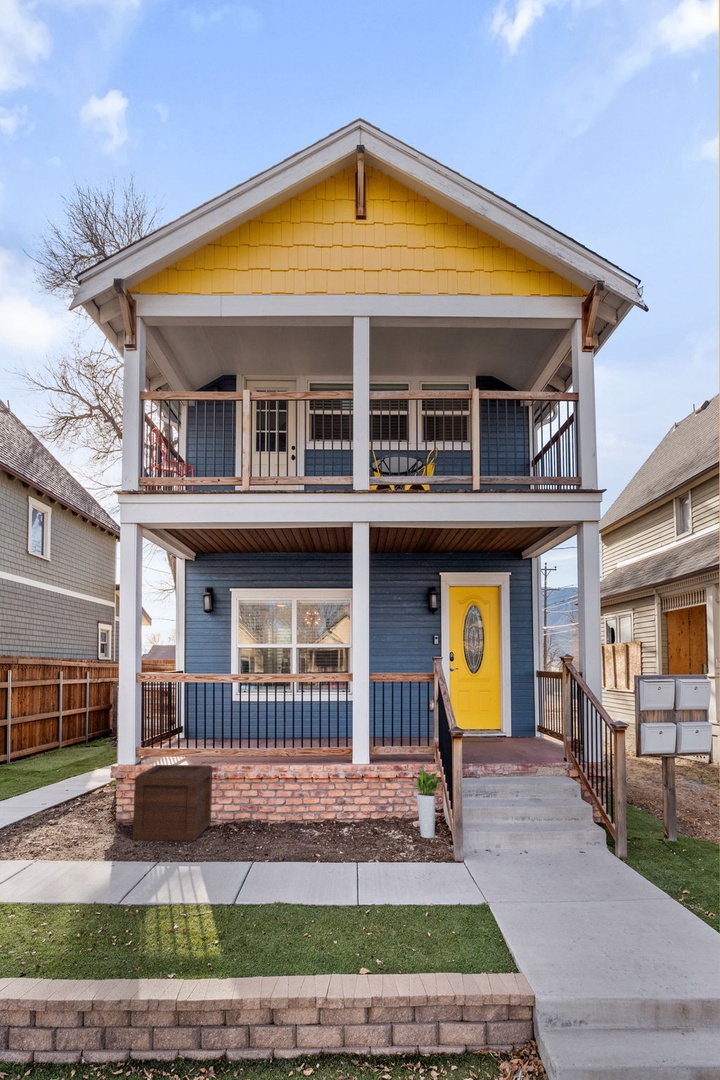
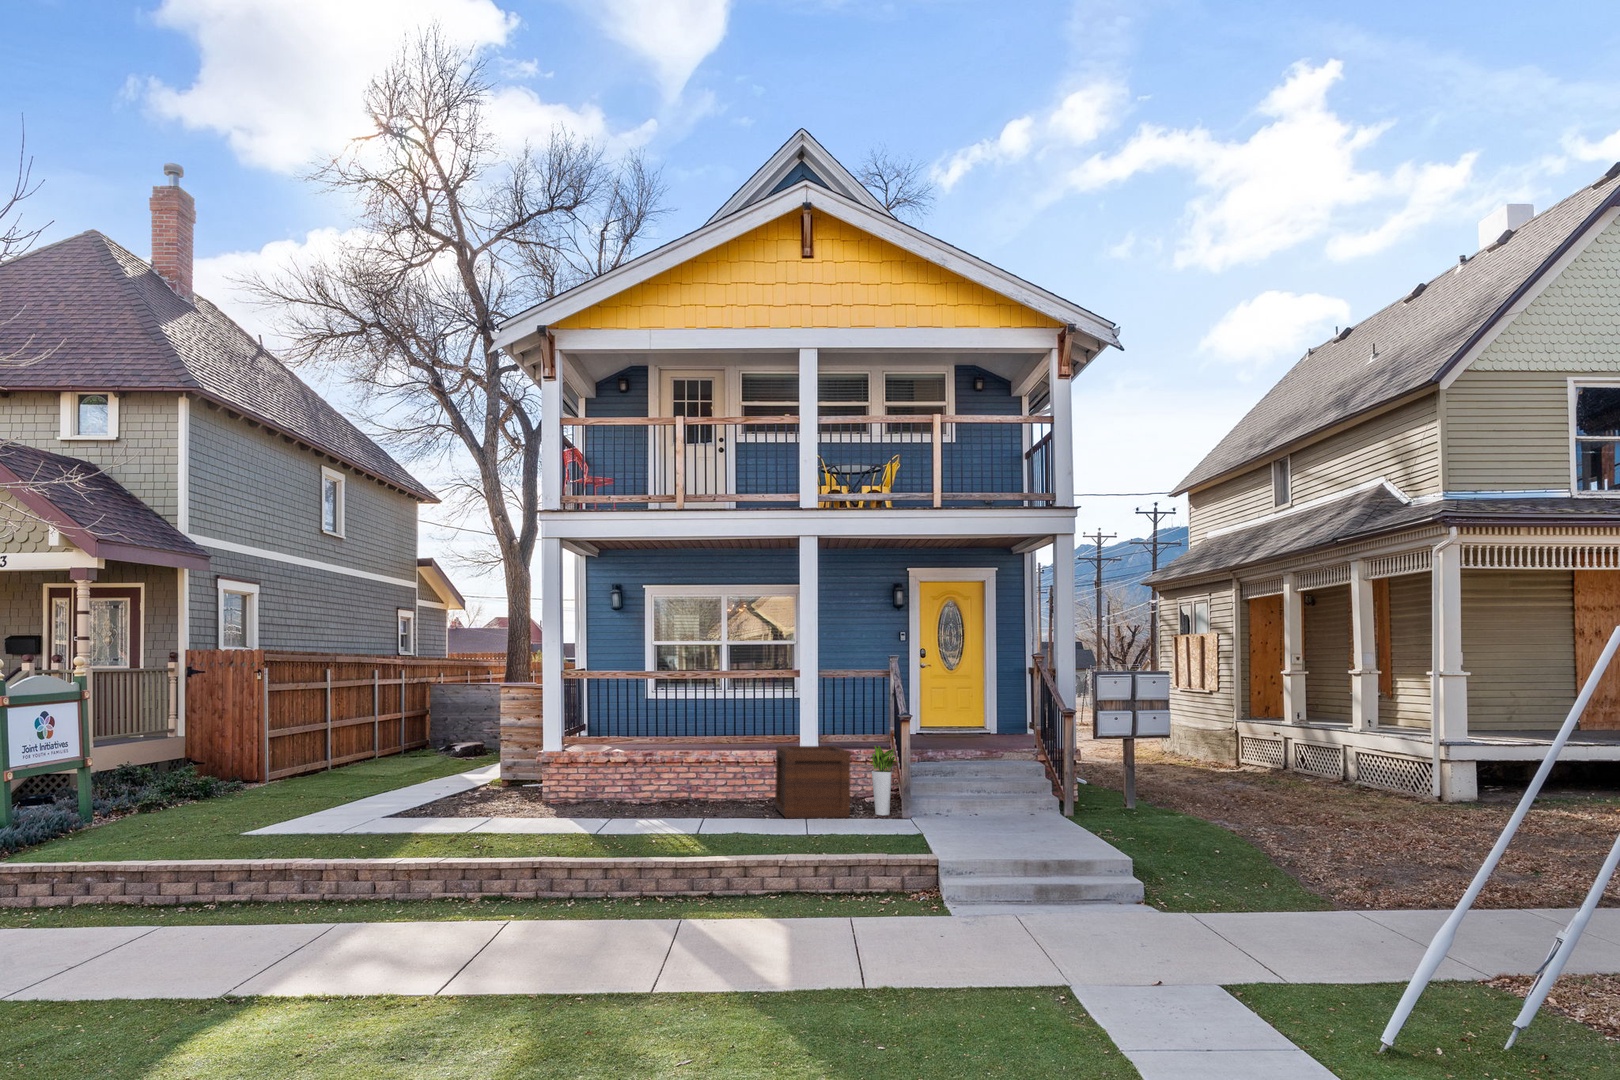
wooden crate: present [133,765,212,842] -> present [775,746,851,819]

